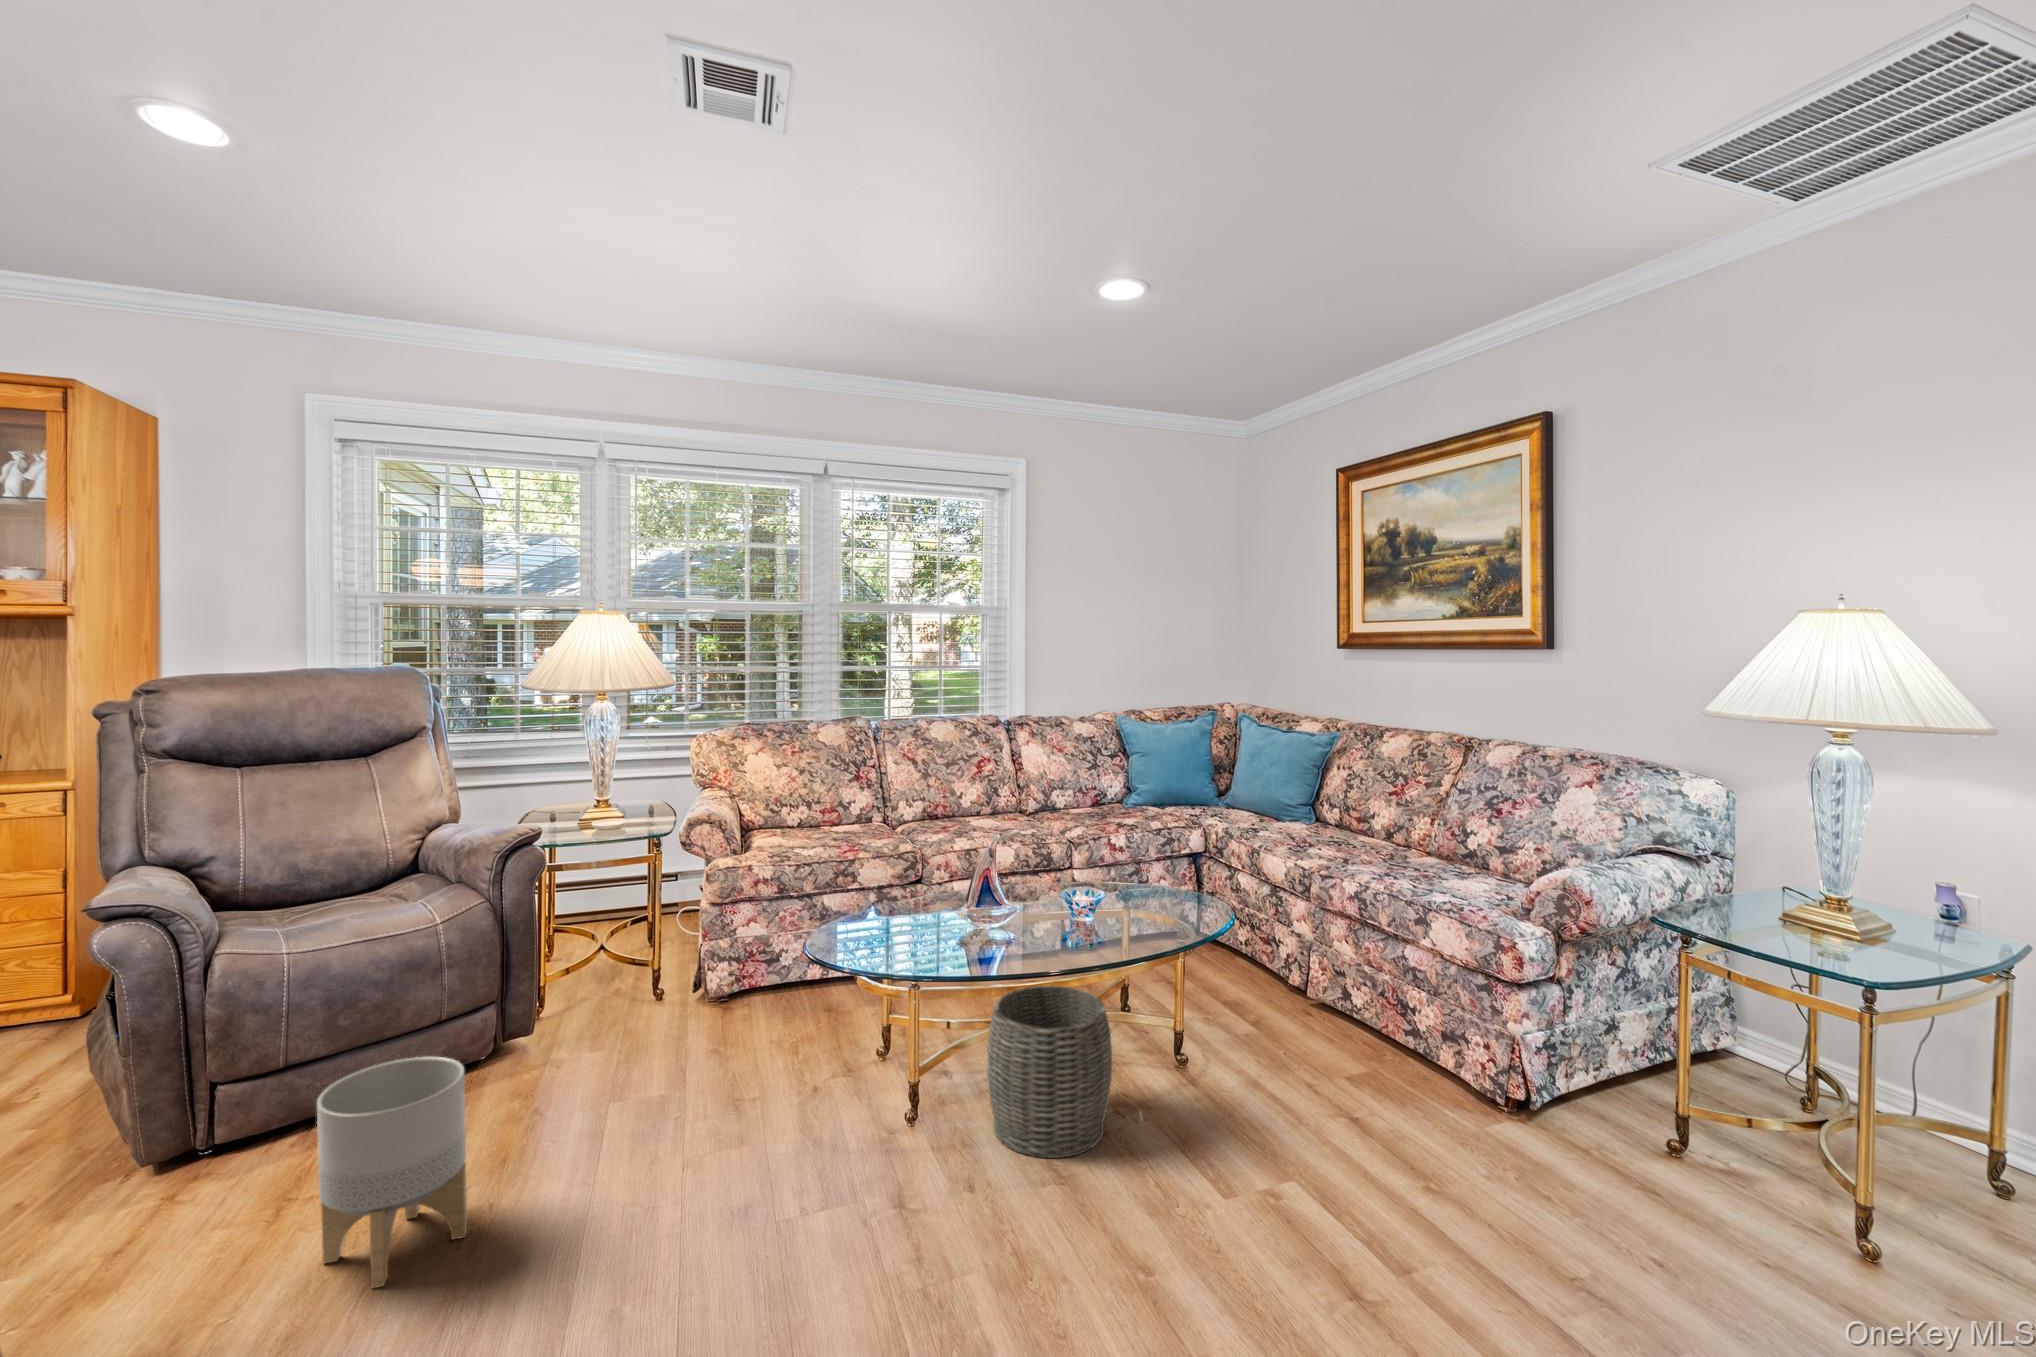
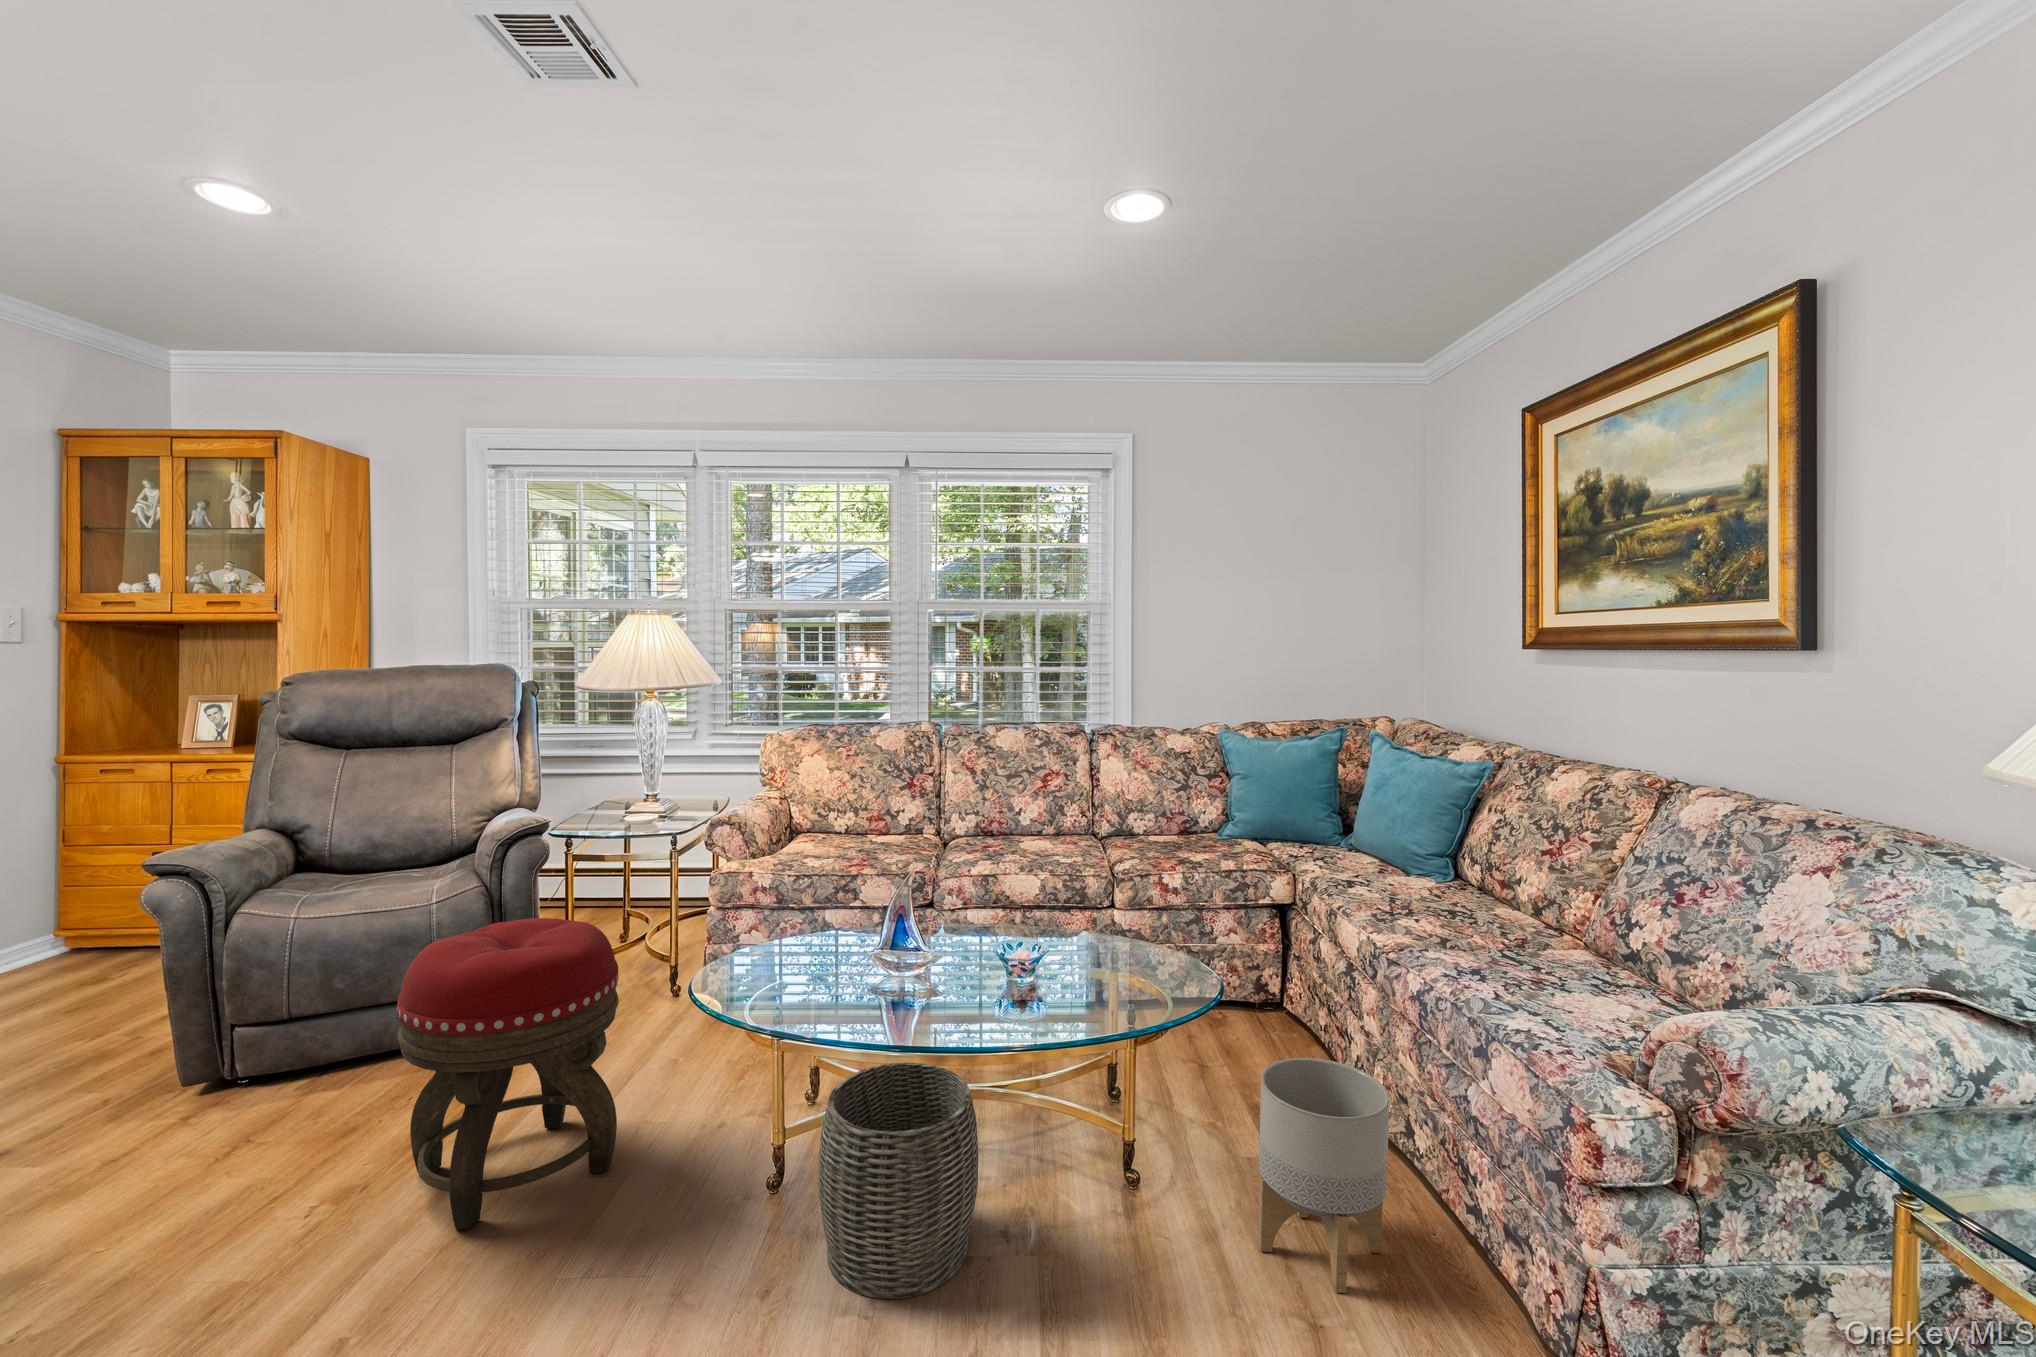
footstool: none [570,910,764,1187] -> present [397,918,619,1230]
planter: present [317,1057,467,1288] -> present [1258,1058,1389,1293]

